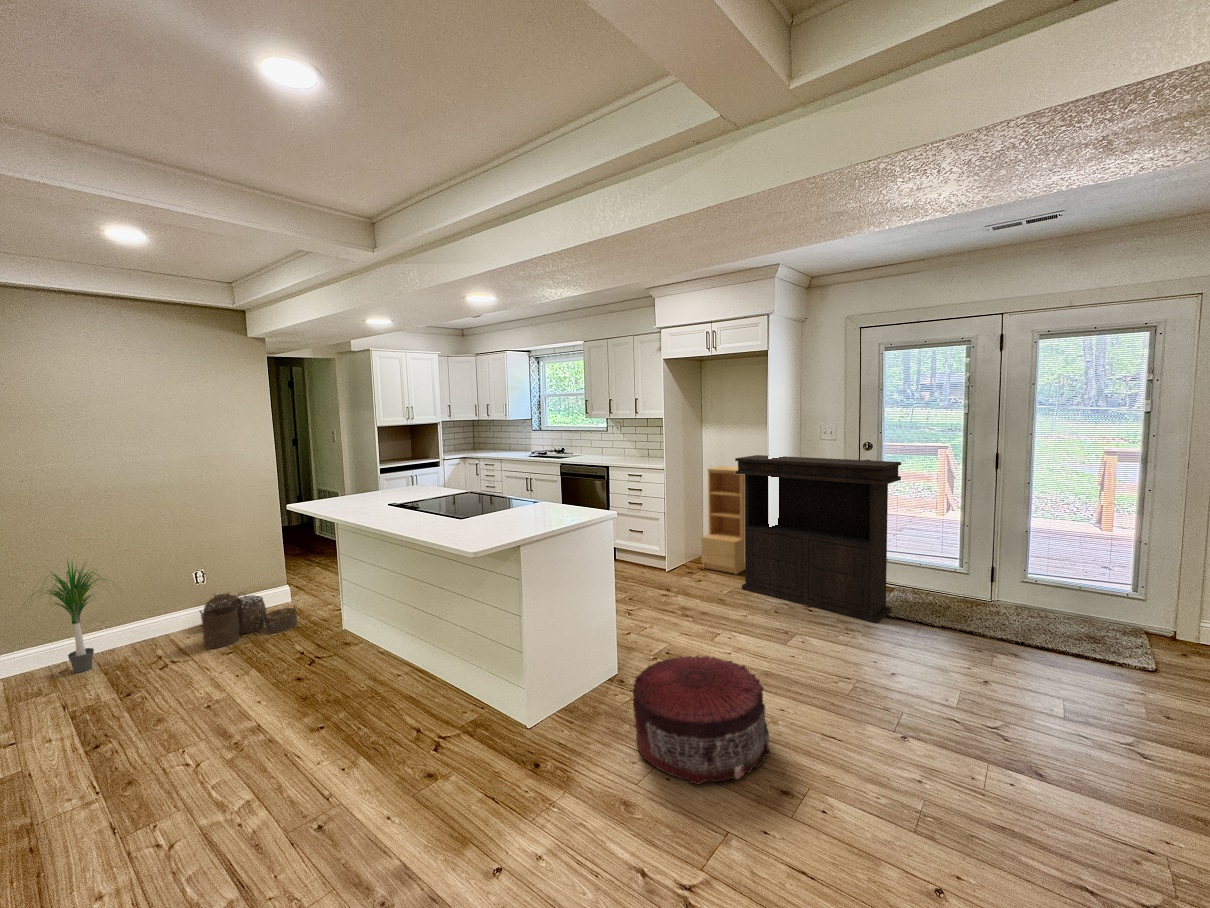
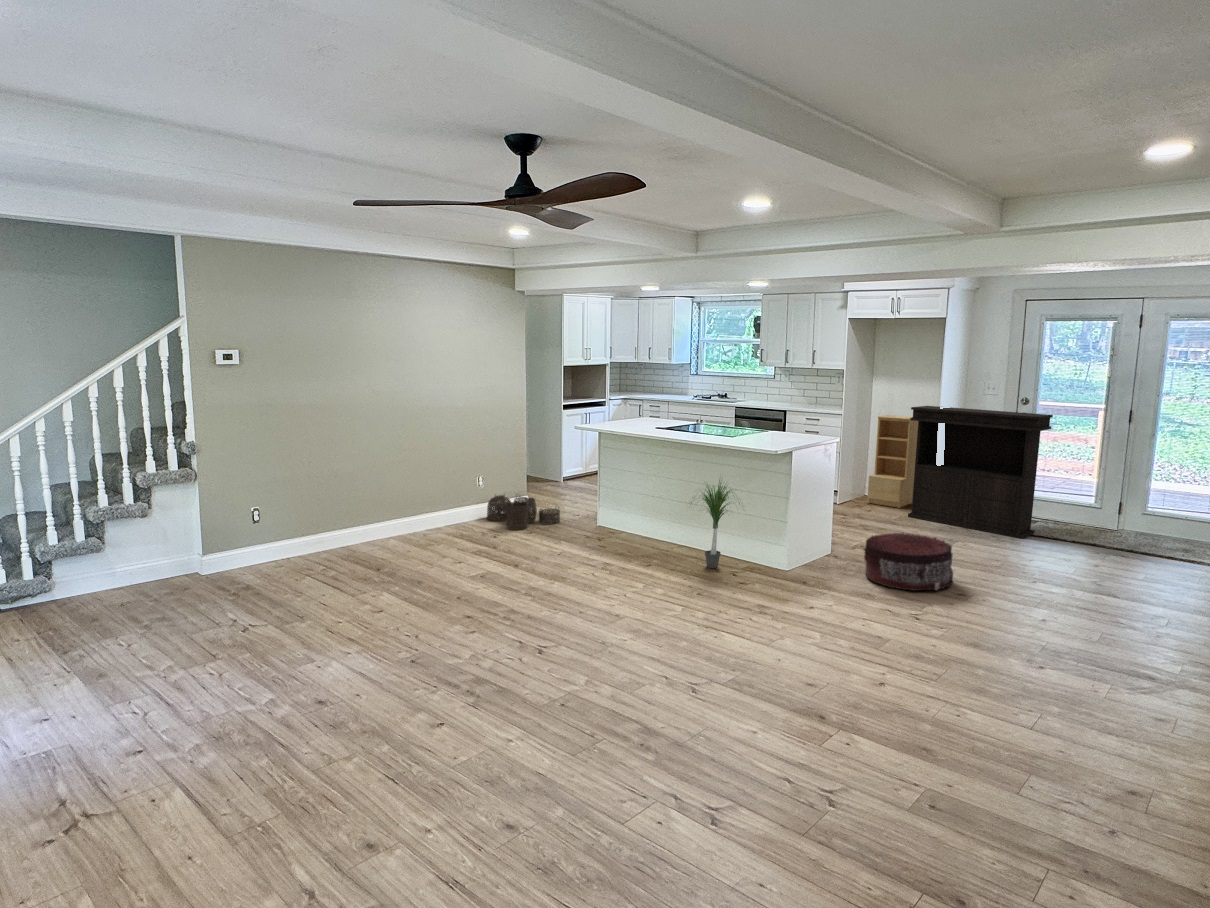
potted plant: present [20,560,114,673] -> present [691,480,734,568]

